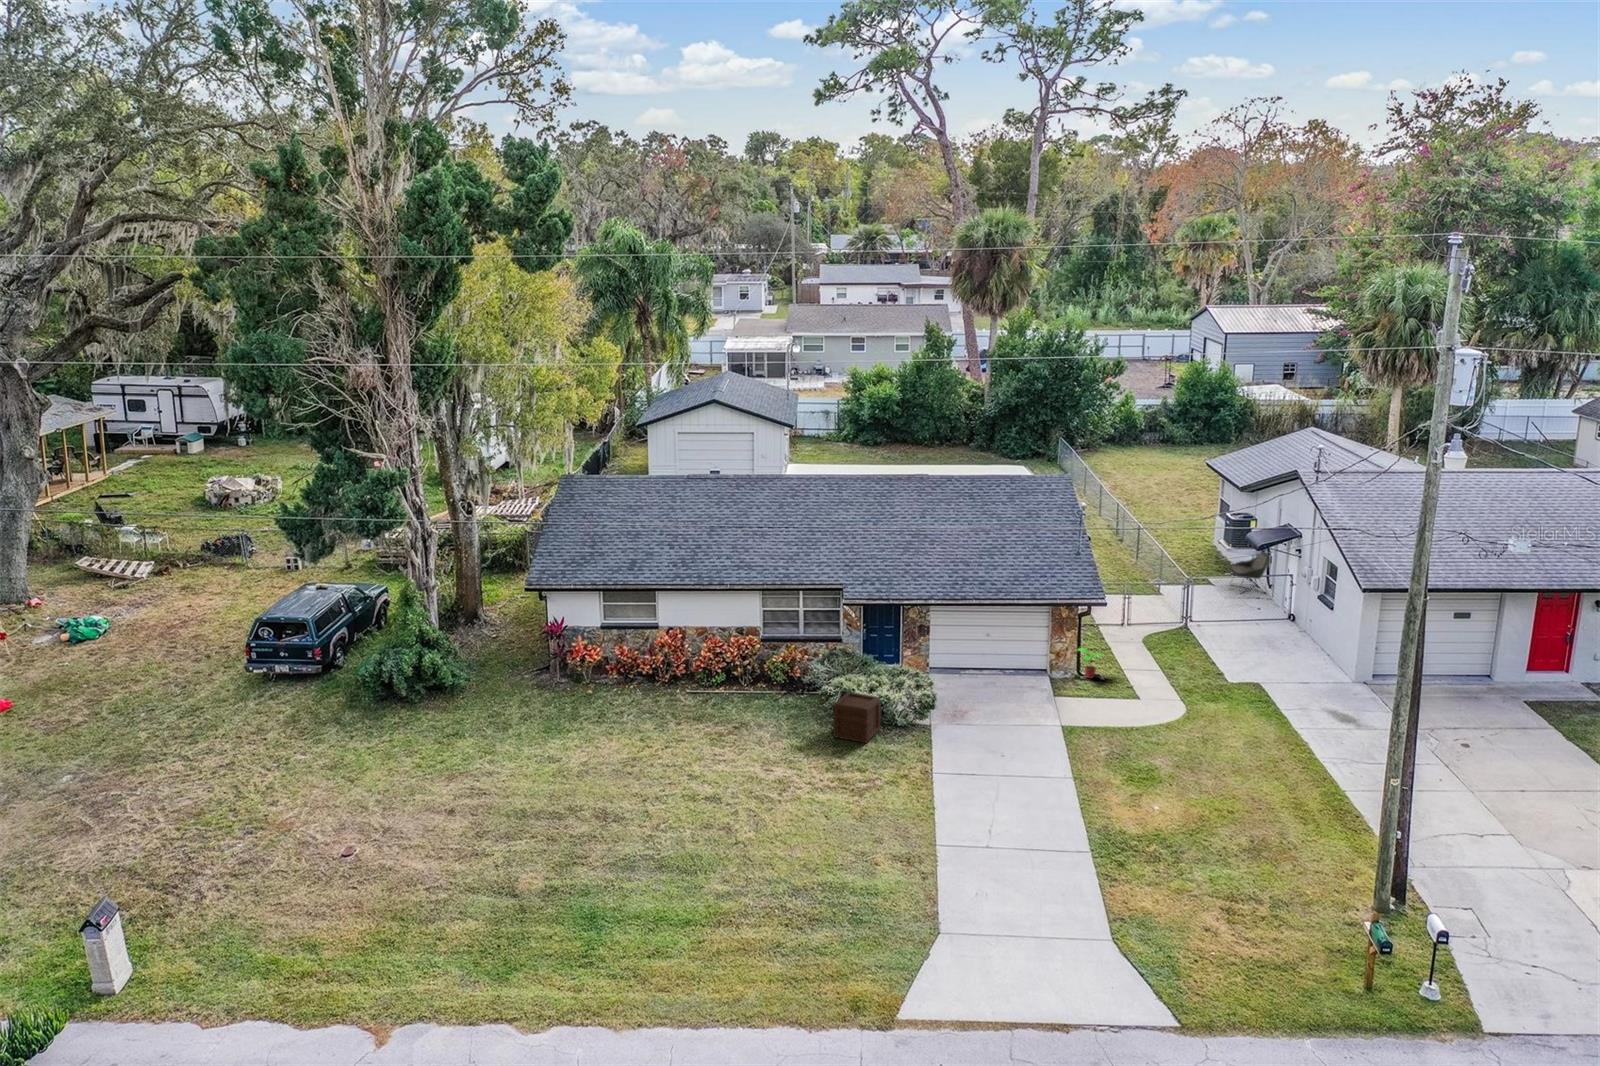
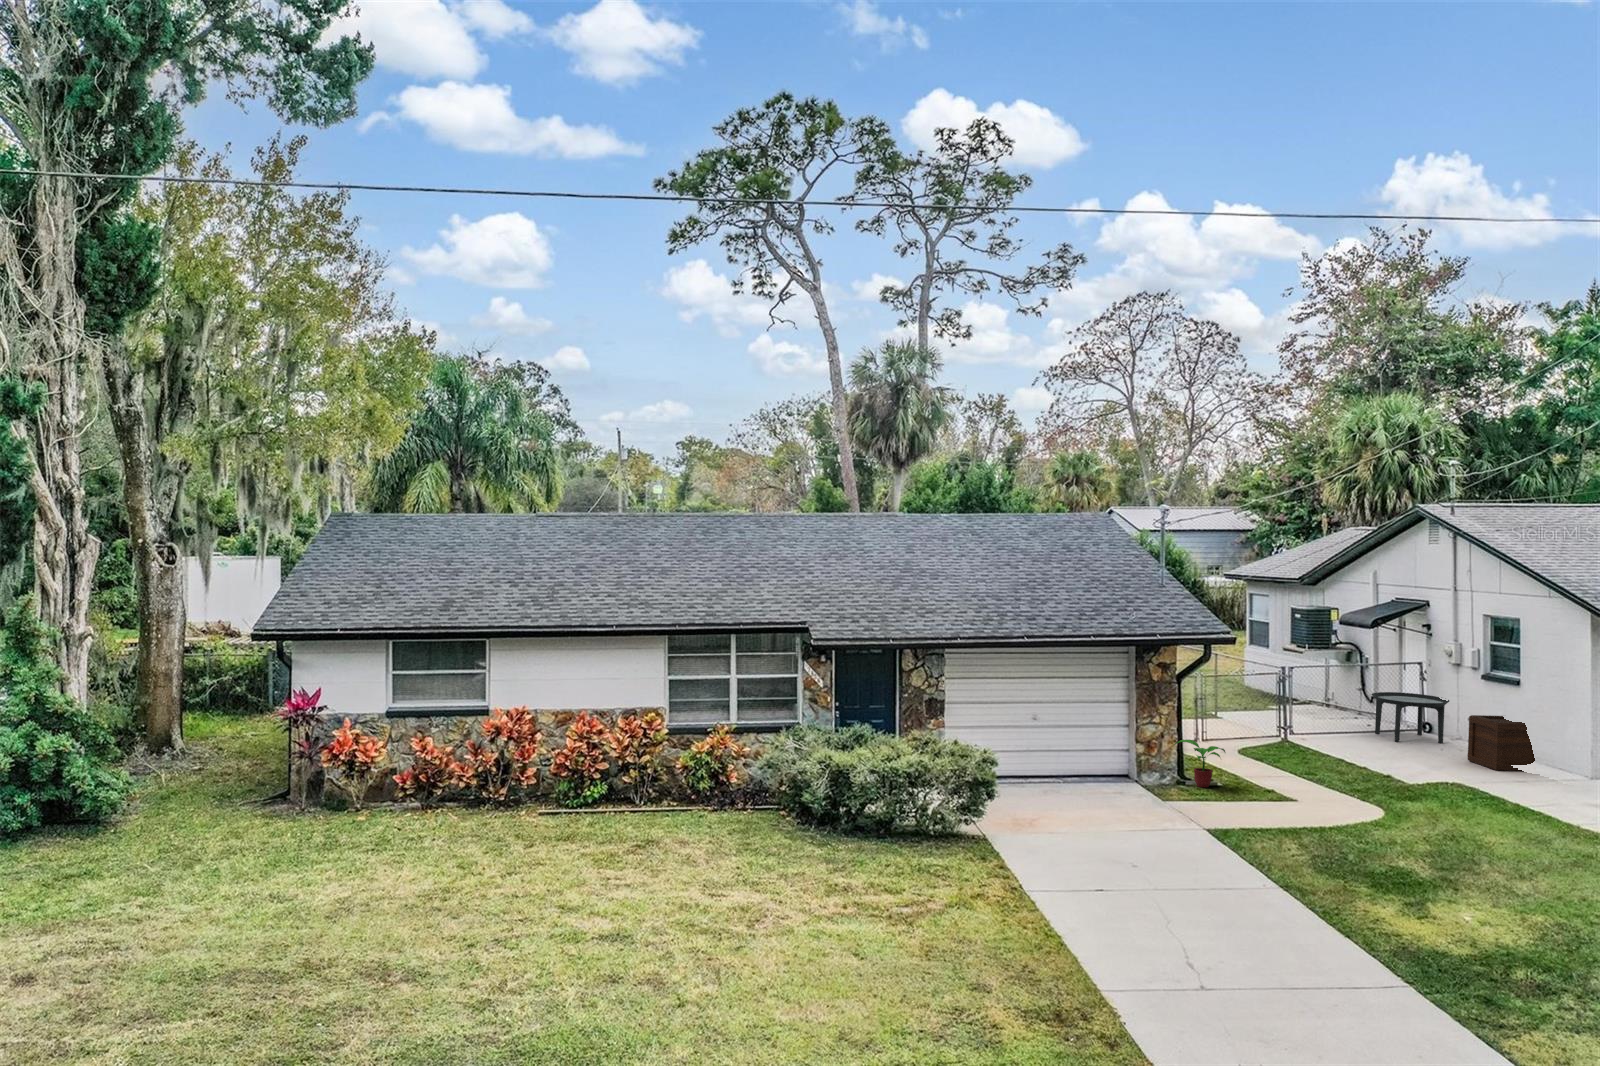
lounge chair: present [1229,553,1270,593] -> none [1303,657,1363,713]
round table: none [1251,592,1303,631] -> present [1371,692,1449,743]
wooden crate: present [833,692,881,743] -> present [1468,715,1535,771]

